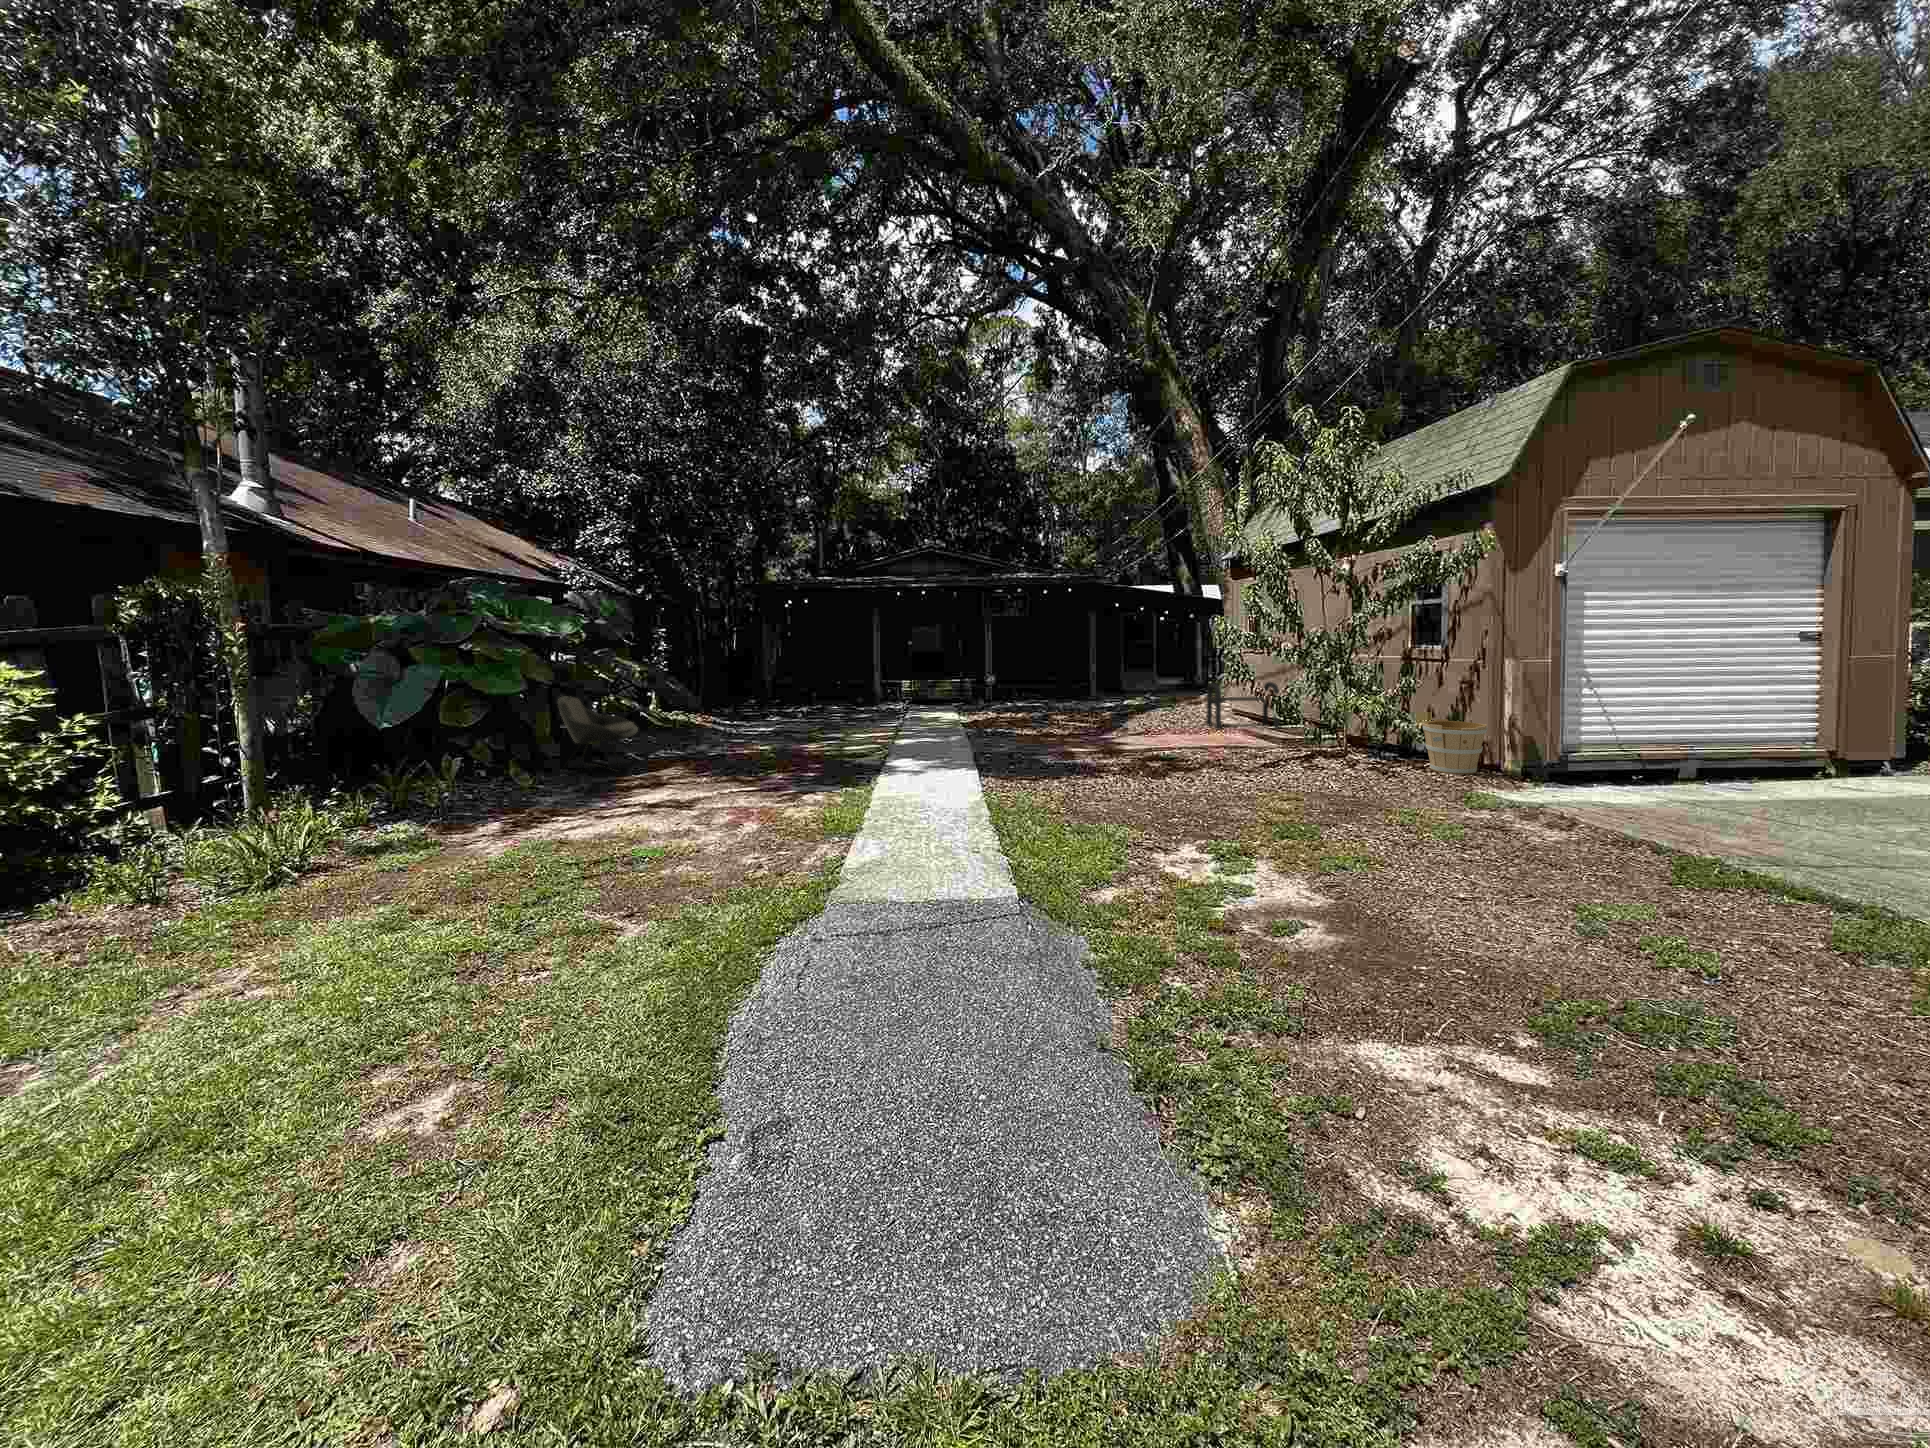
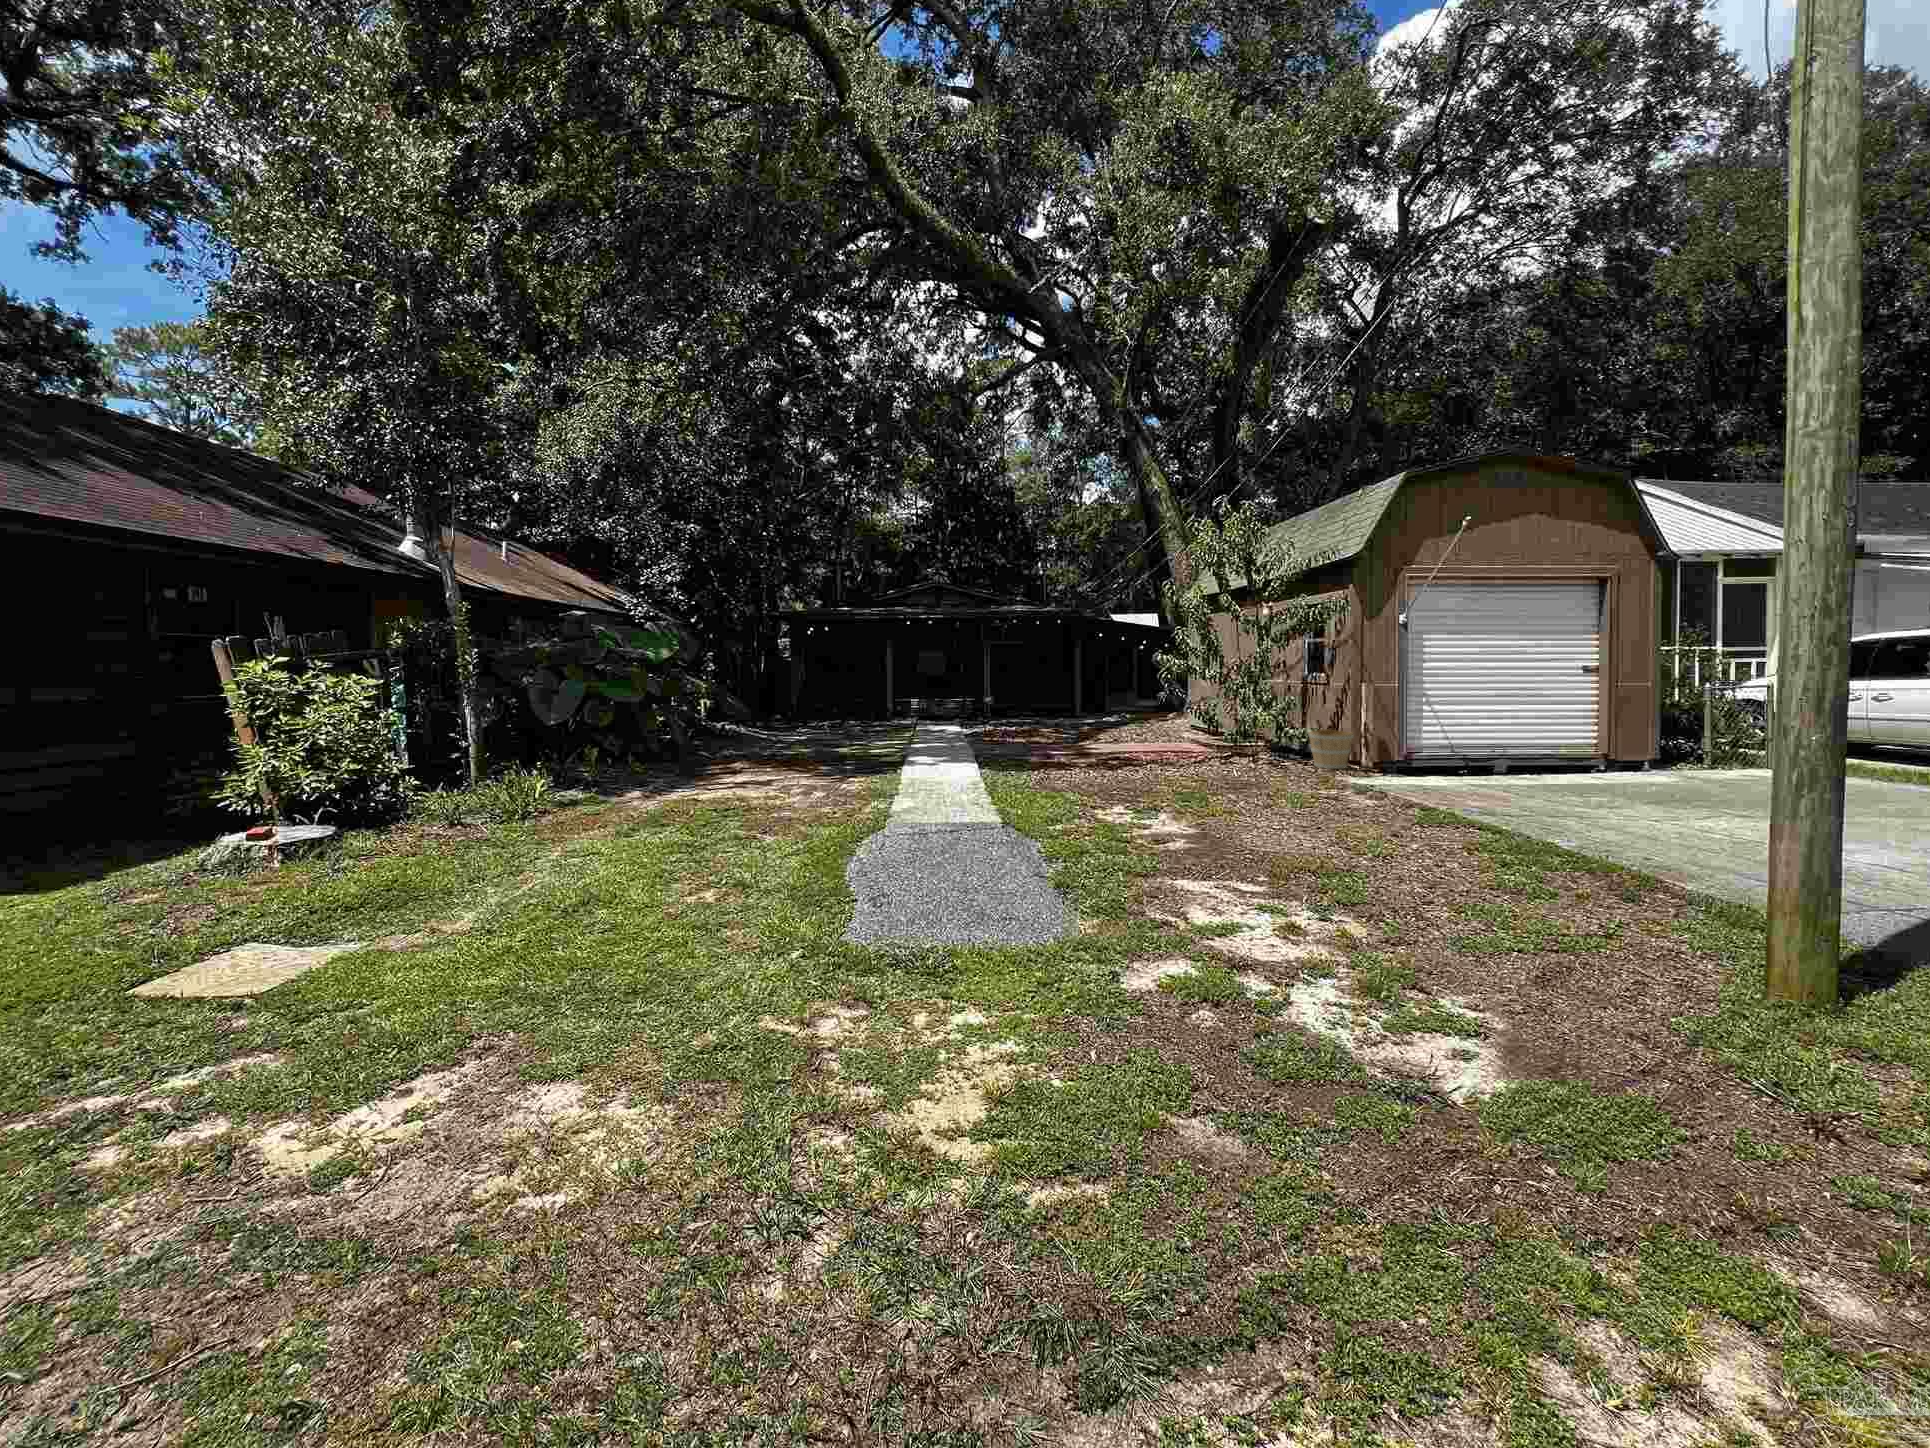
bench: present [1206,682,1280,730] -> none [1168,703,1227,743]
lounge chair: present [558,696,638,773] -> none [646,706,705,768]

